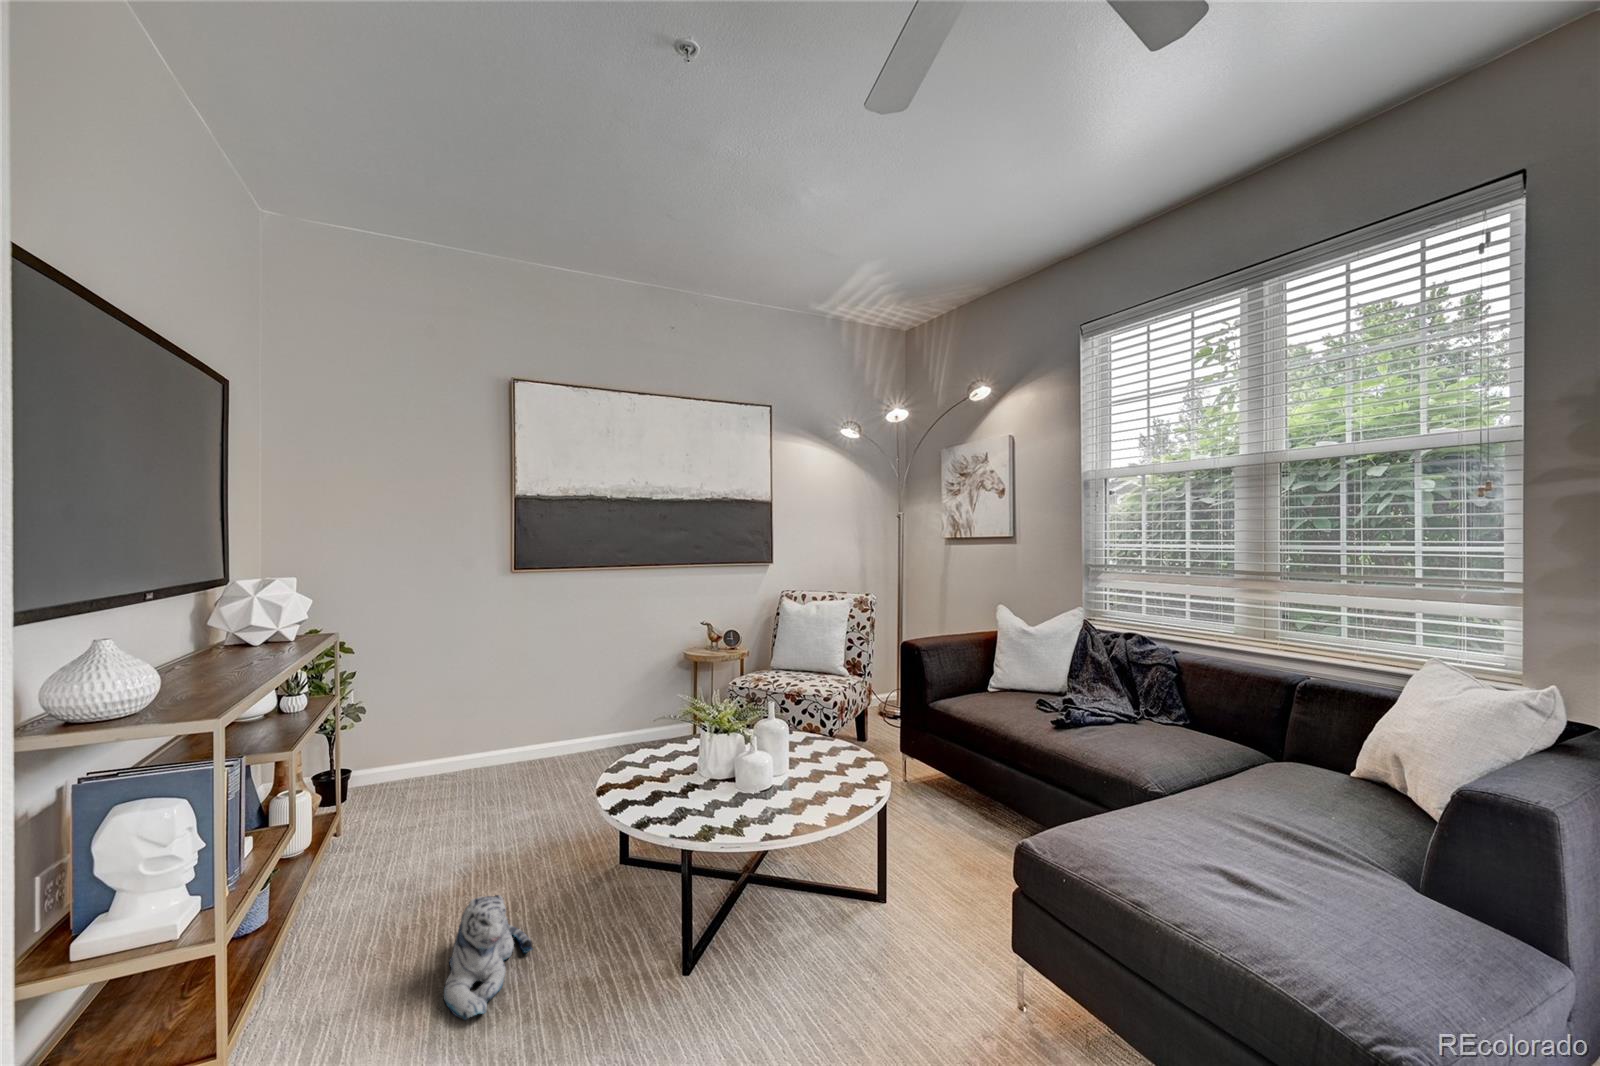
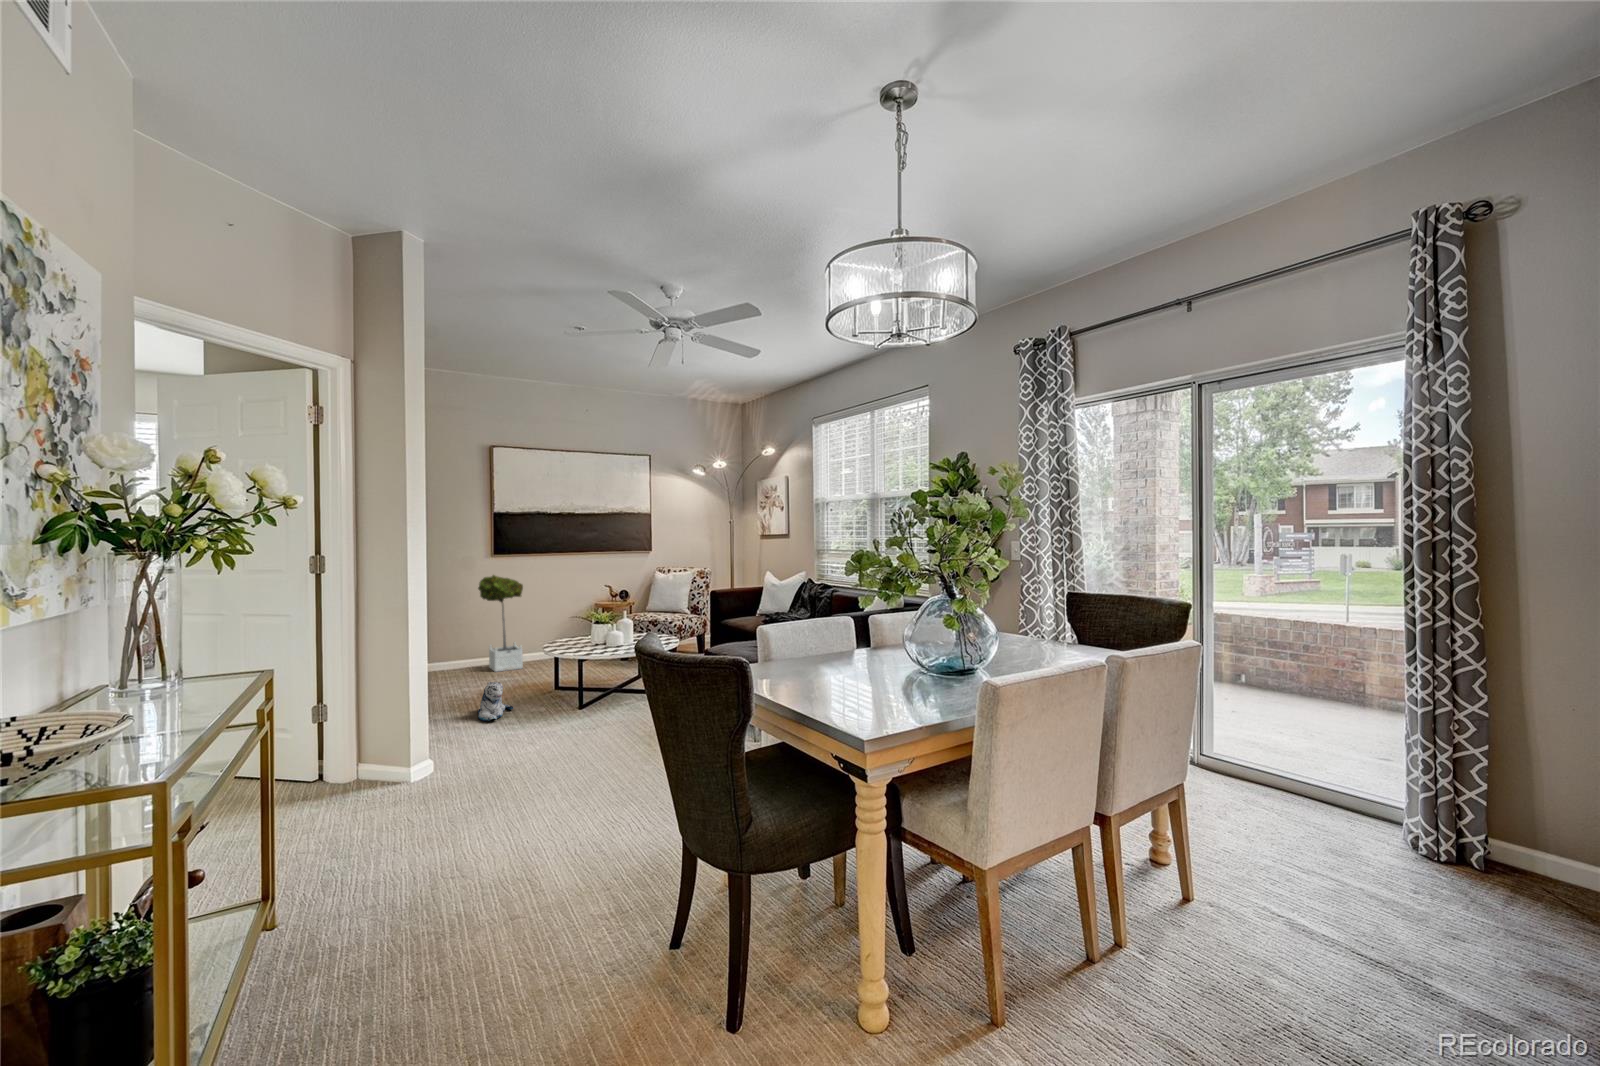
potted tree: none [487,608,566,785] -> present [478,575,523,672]

